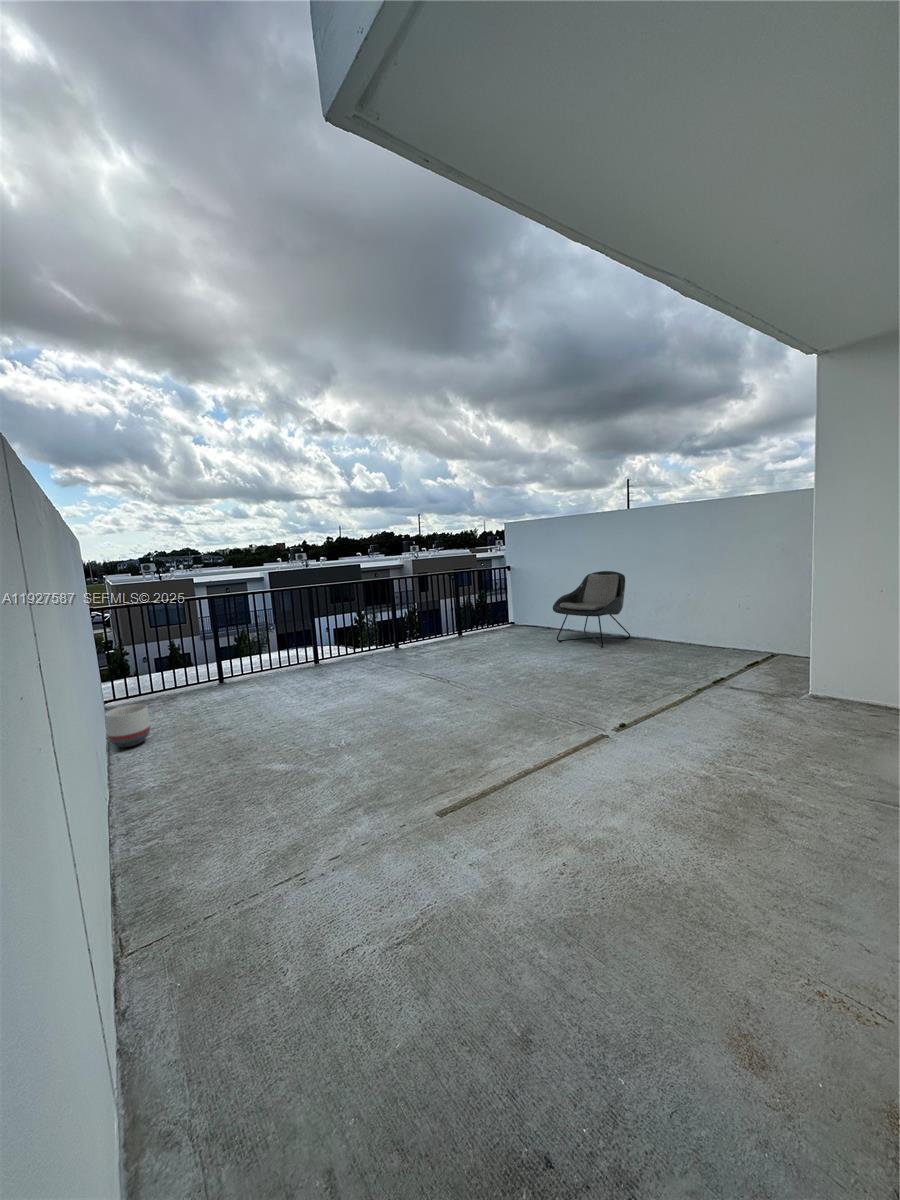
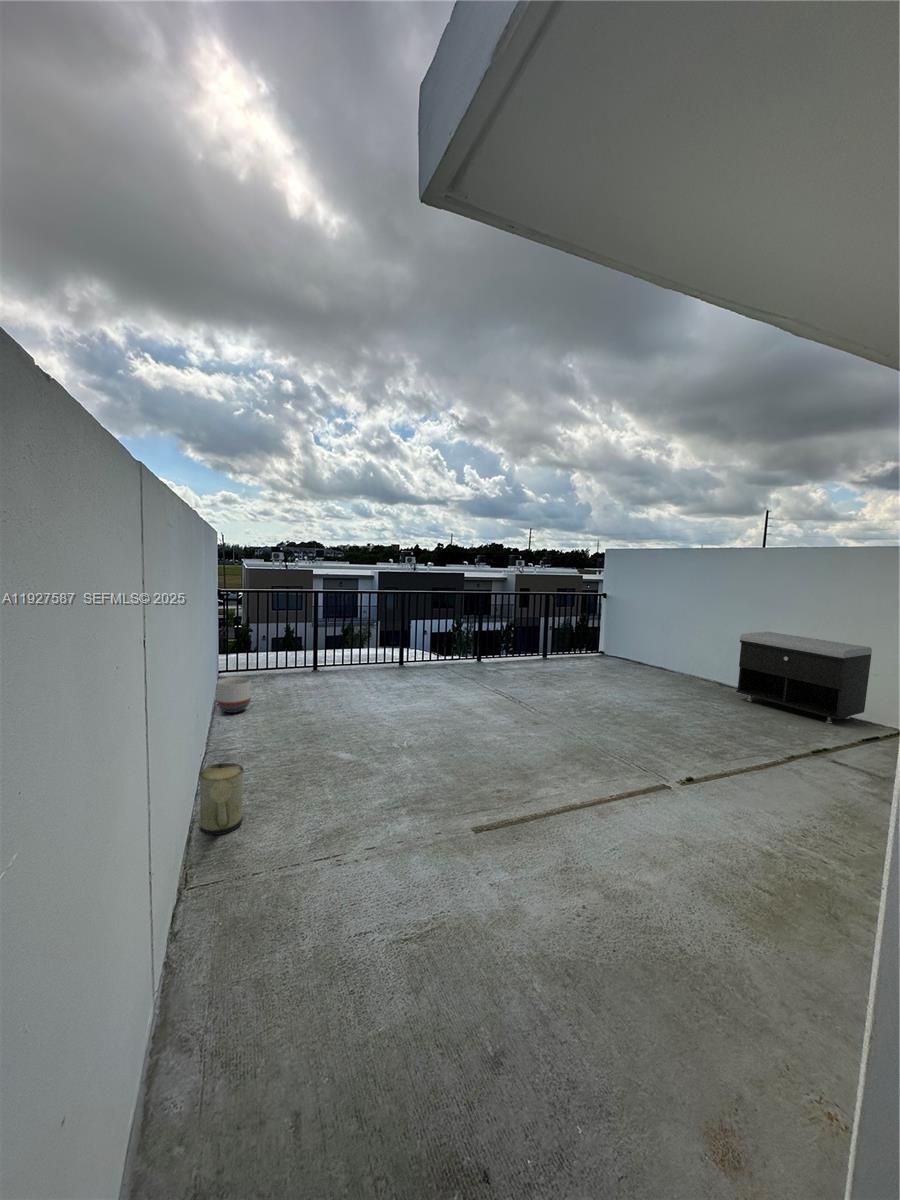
lounge chair: present [553,571,630,648] -> none [641,611,727,693]
storage bench: none [640,583,747,657] -> present [736,632,872,723]
watering can: none [113,783,175,889] -> present [199,749,244,835]

